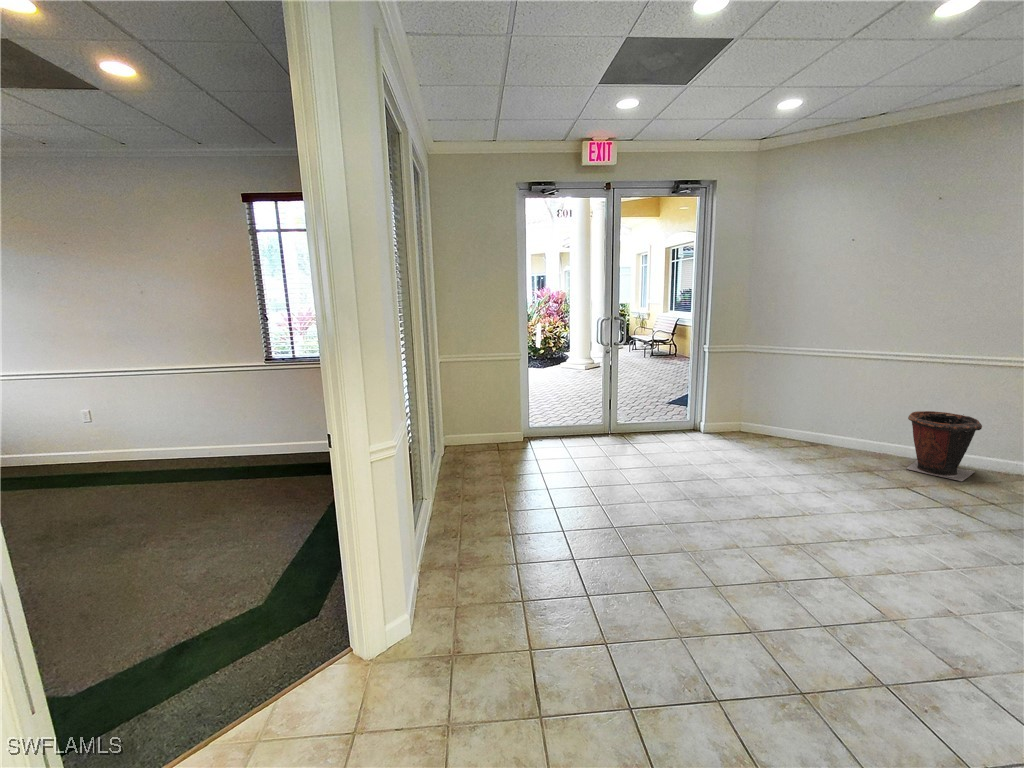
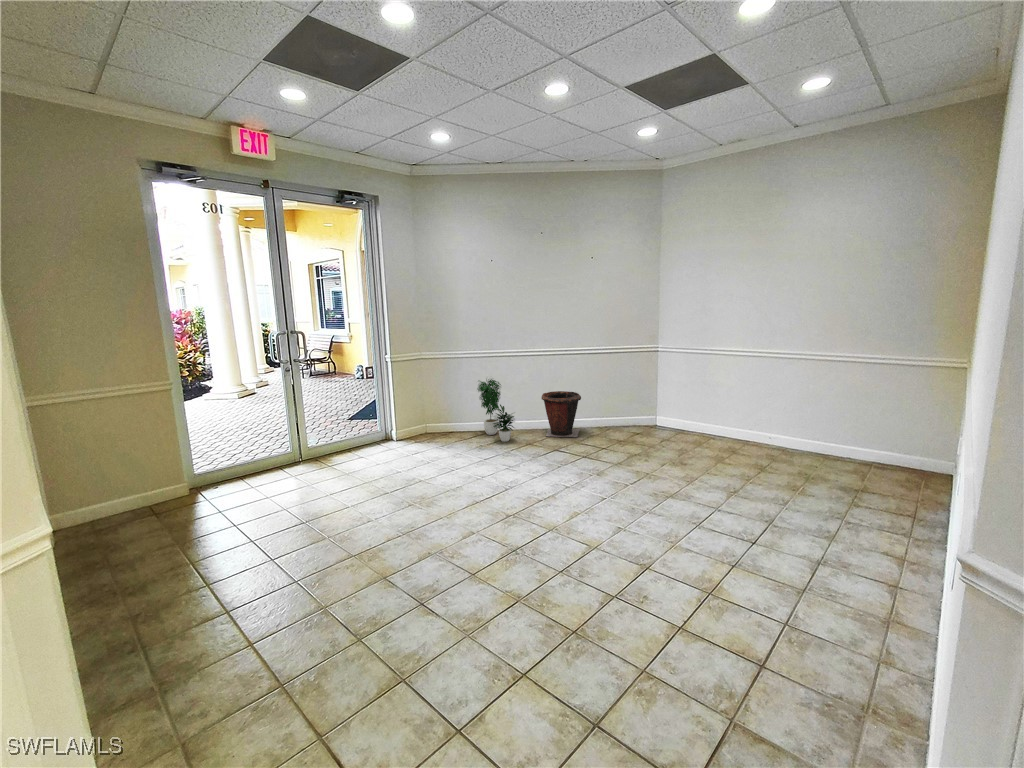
potted plant: none [810,378,860,463] -> present [477,379,514,442]

